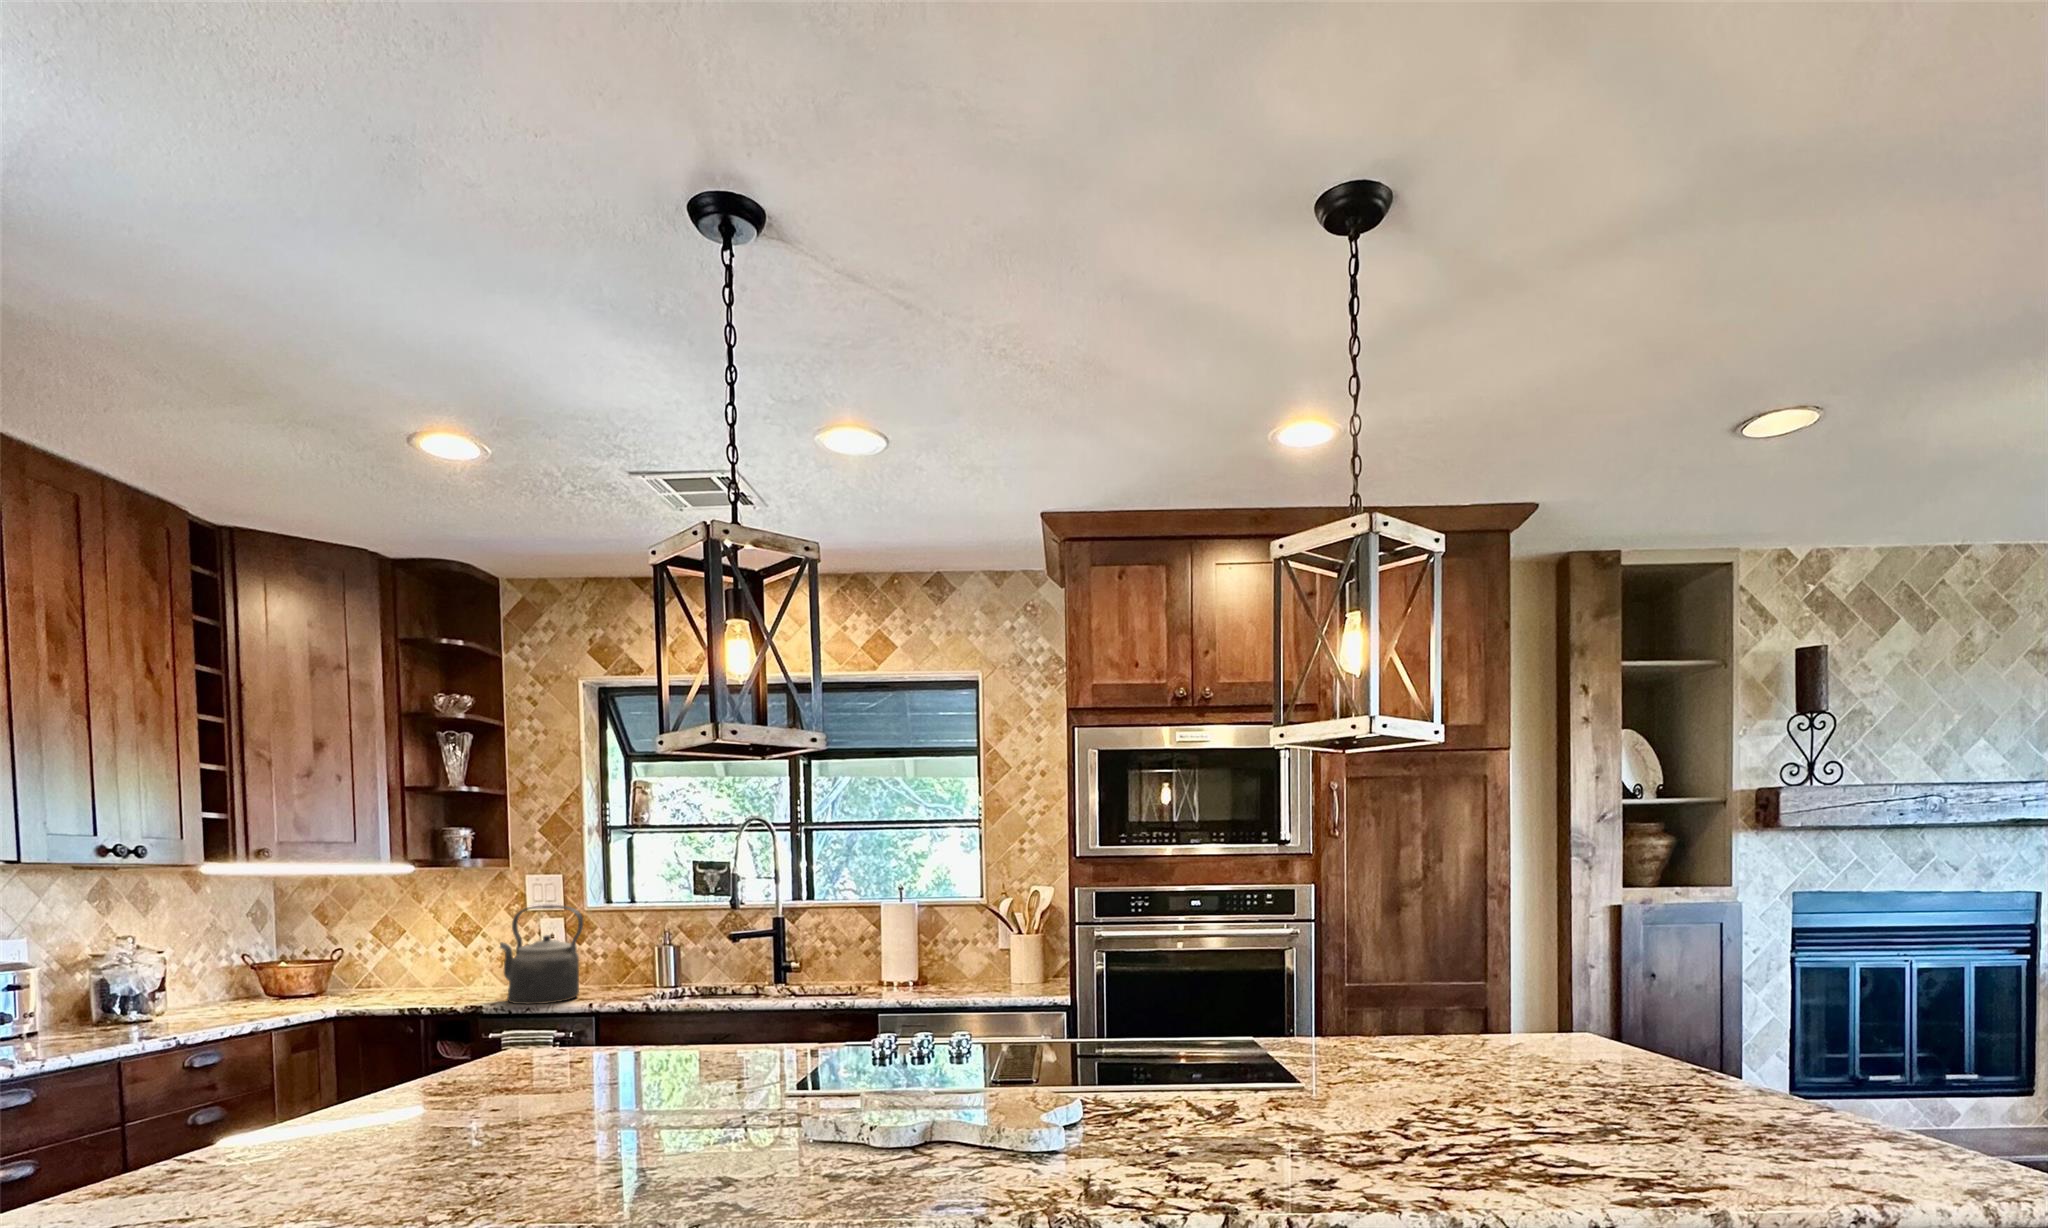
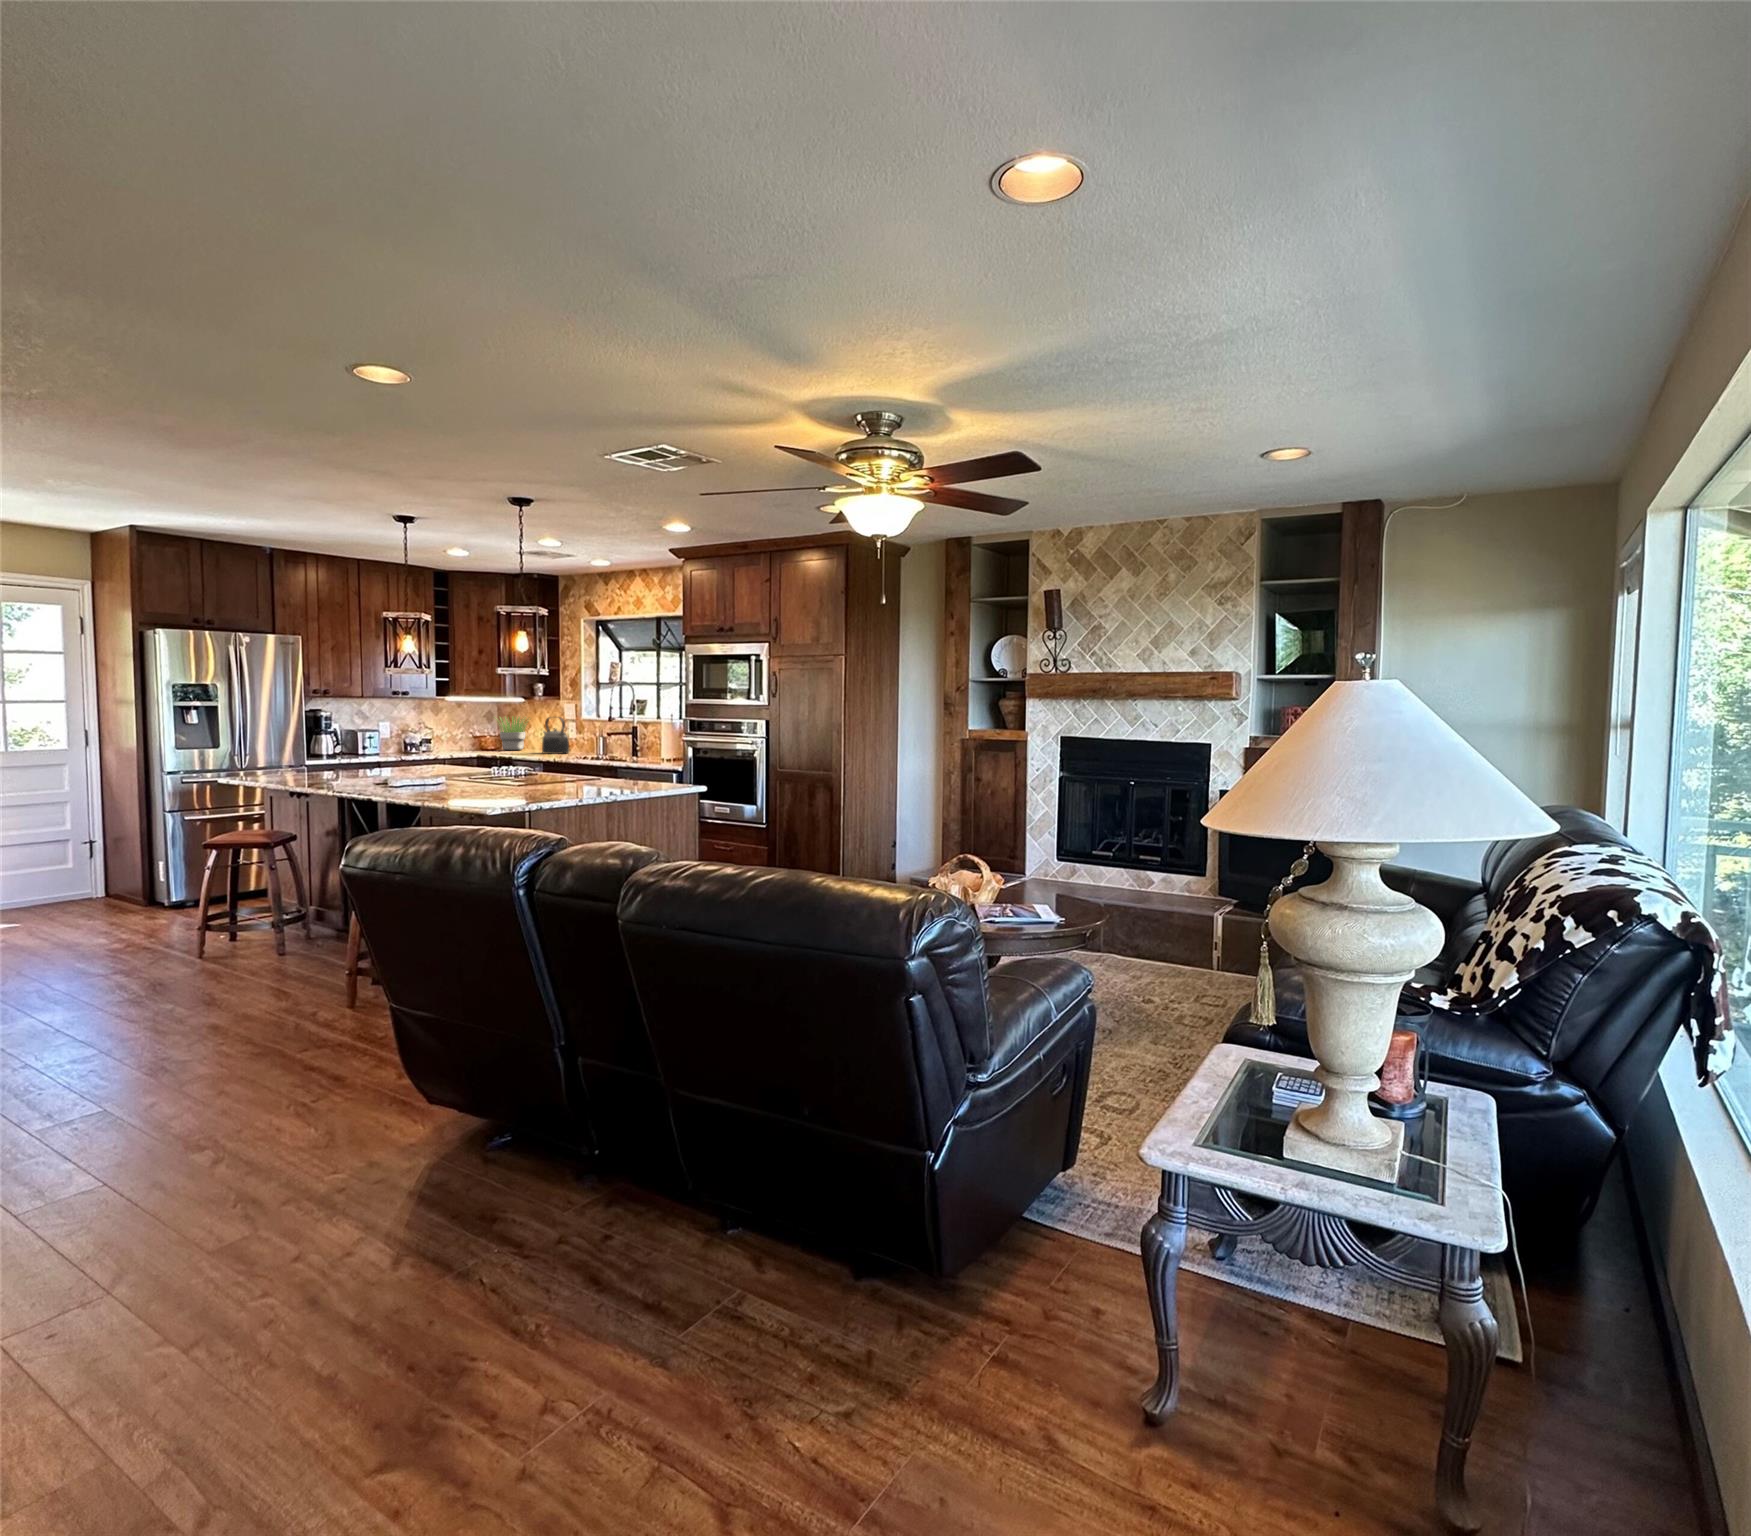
potted plant: none [320,901,439,1001] -> present [494,717,528,751]

